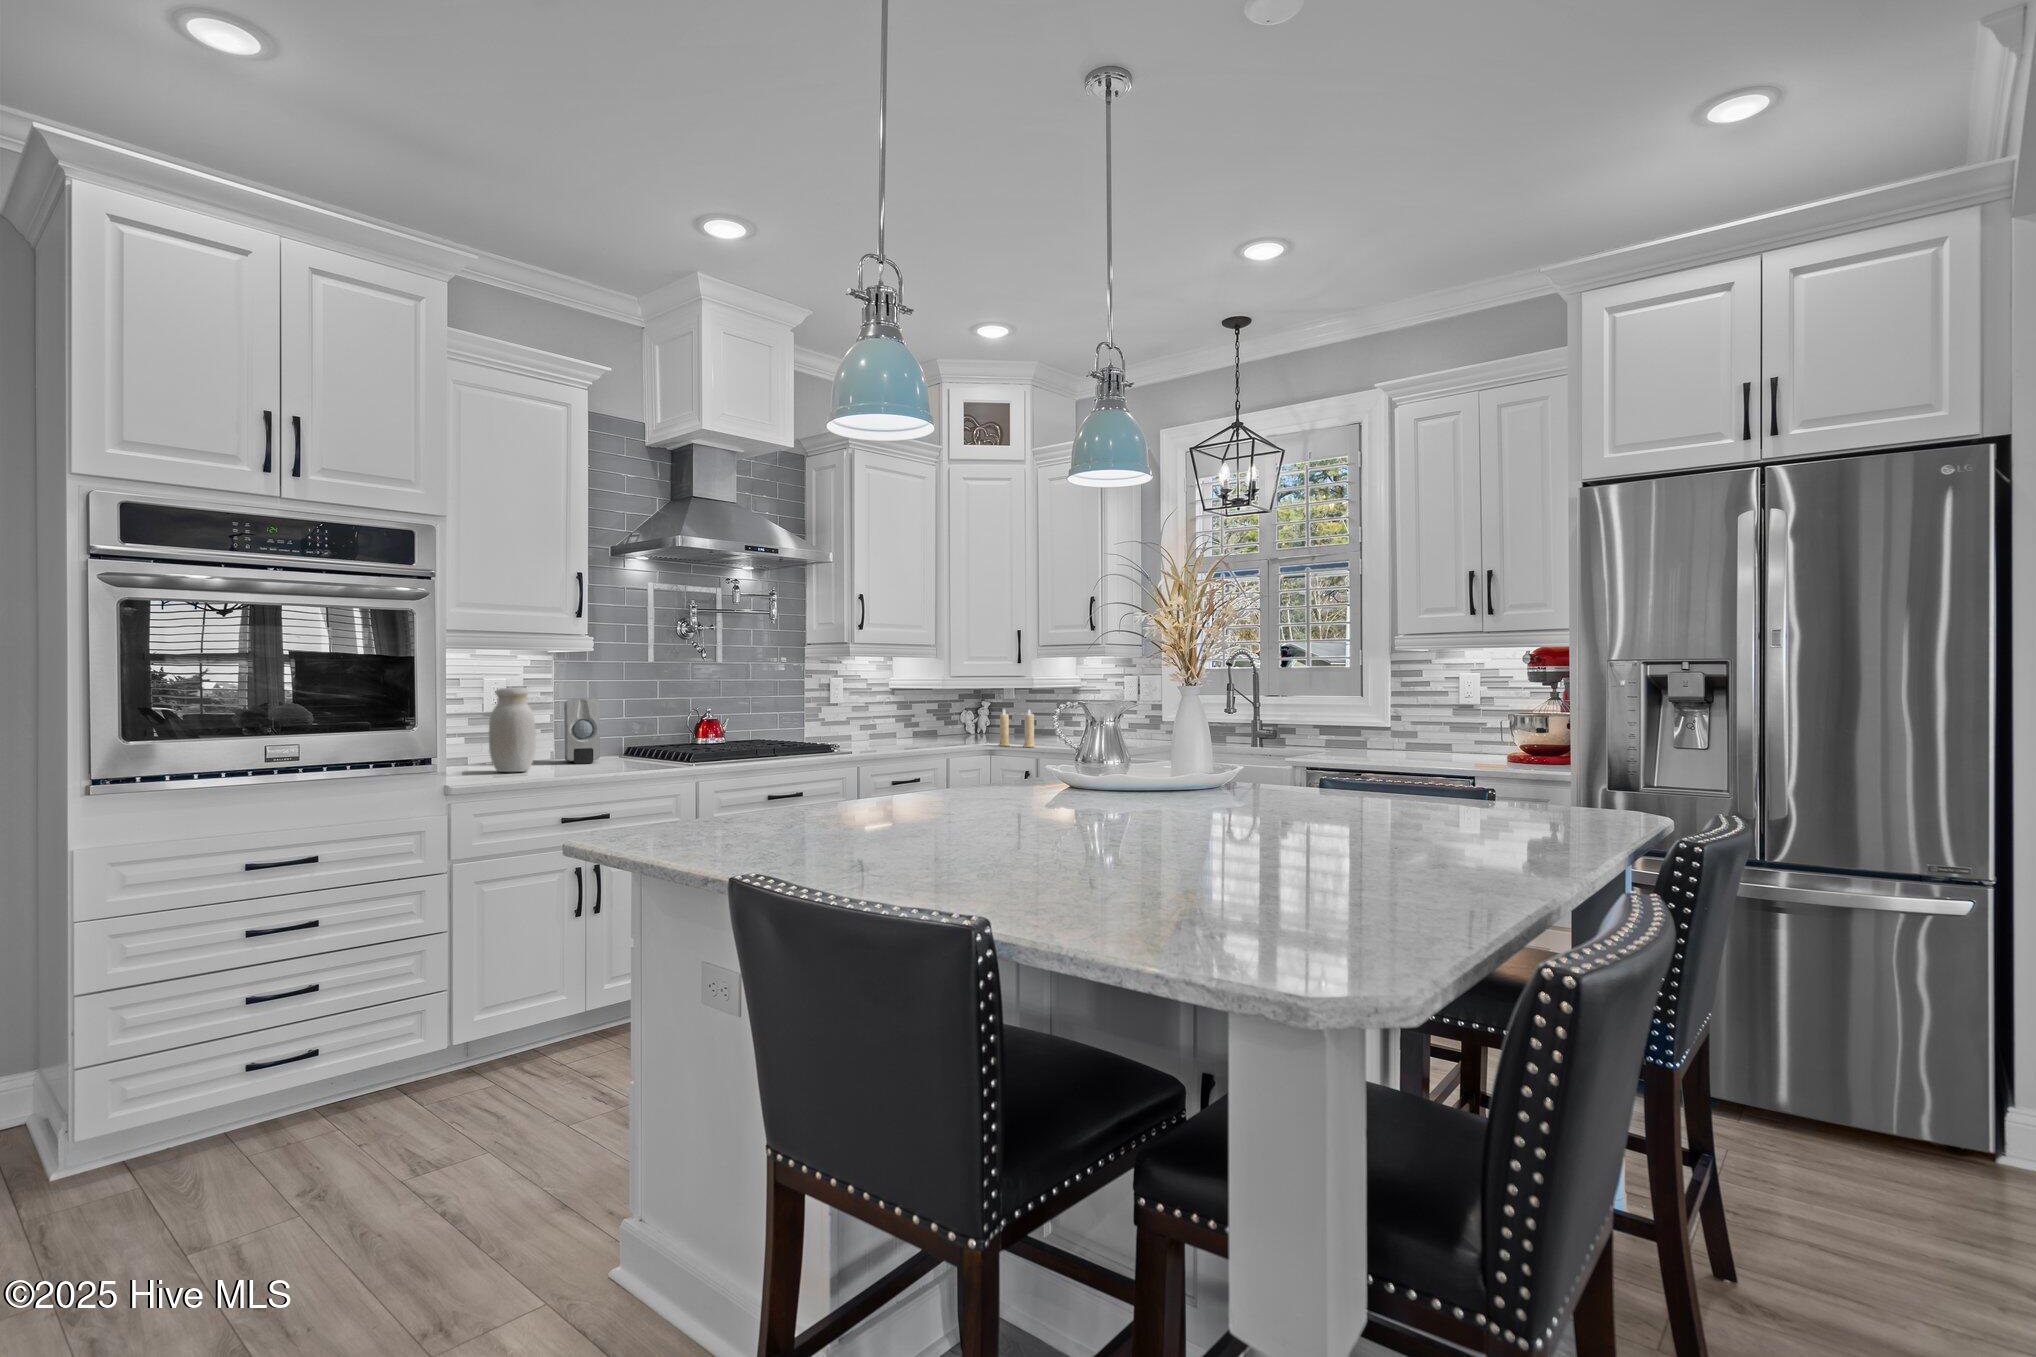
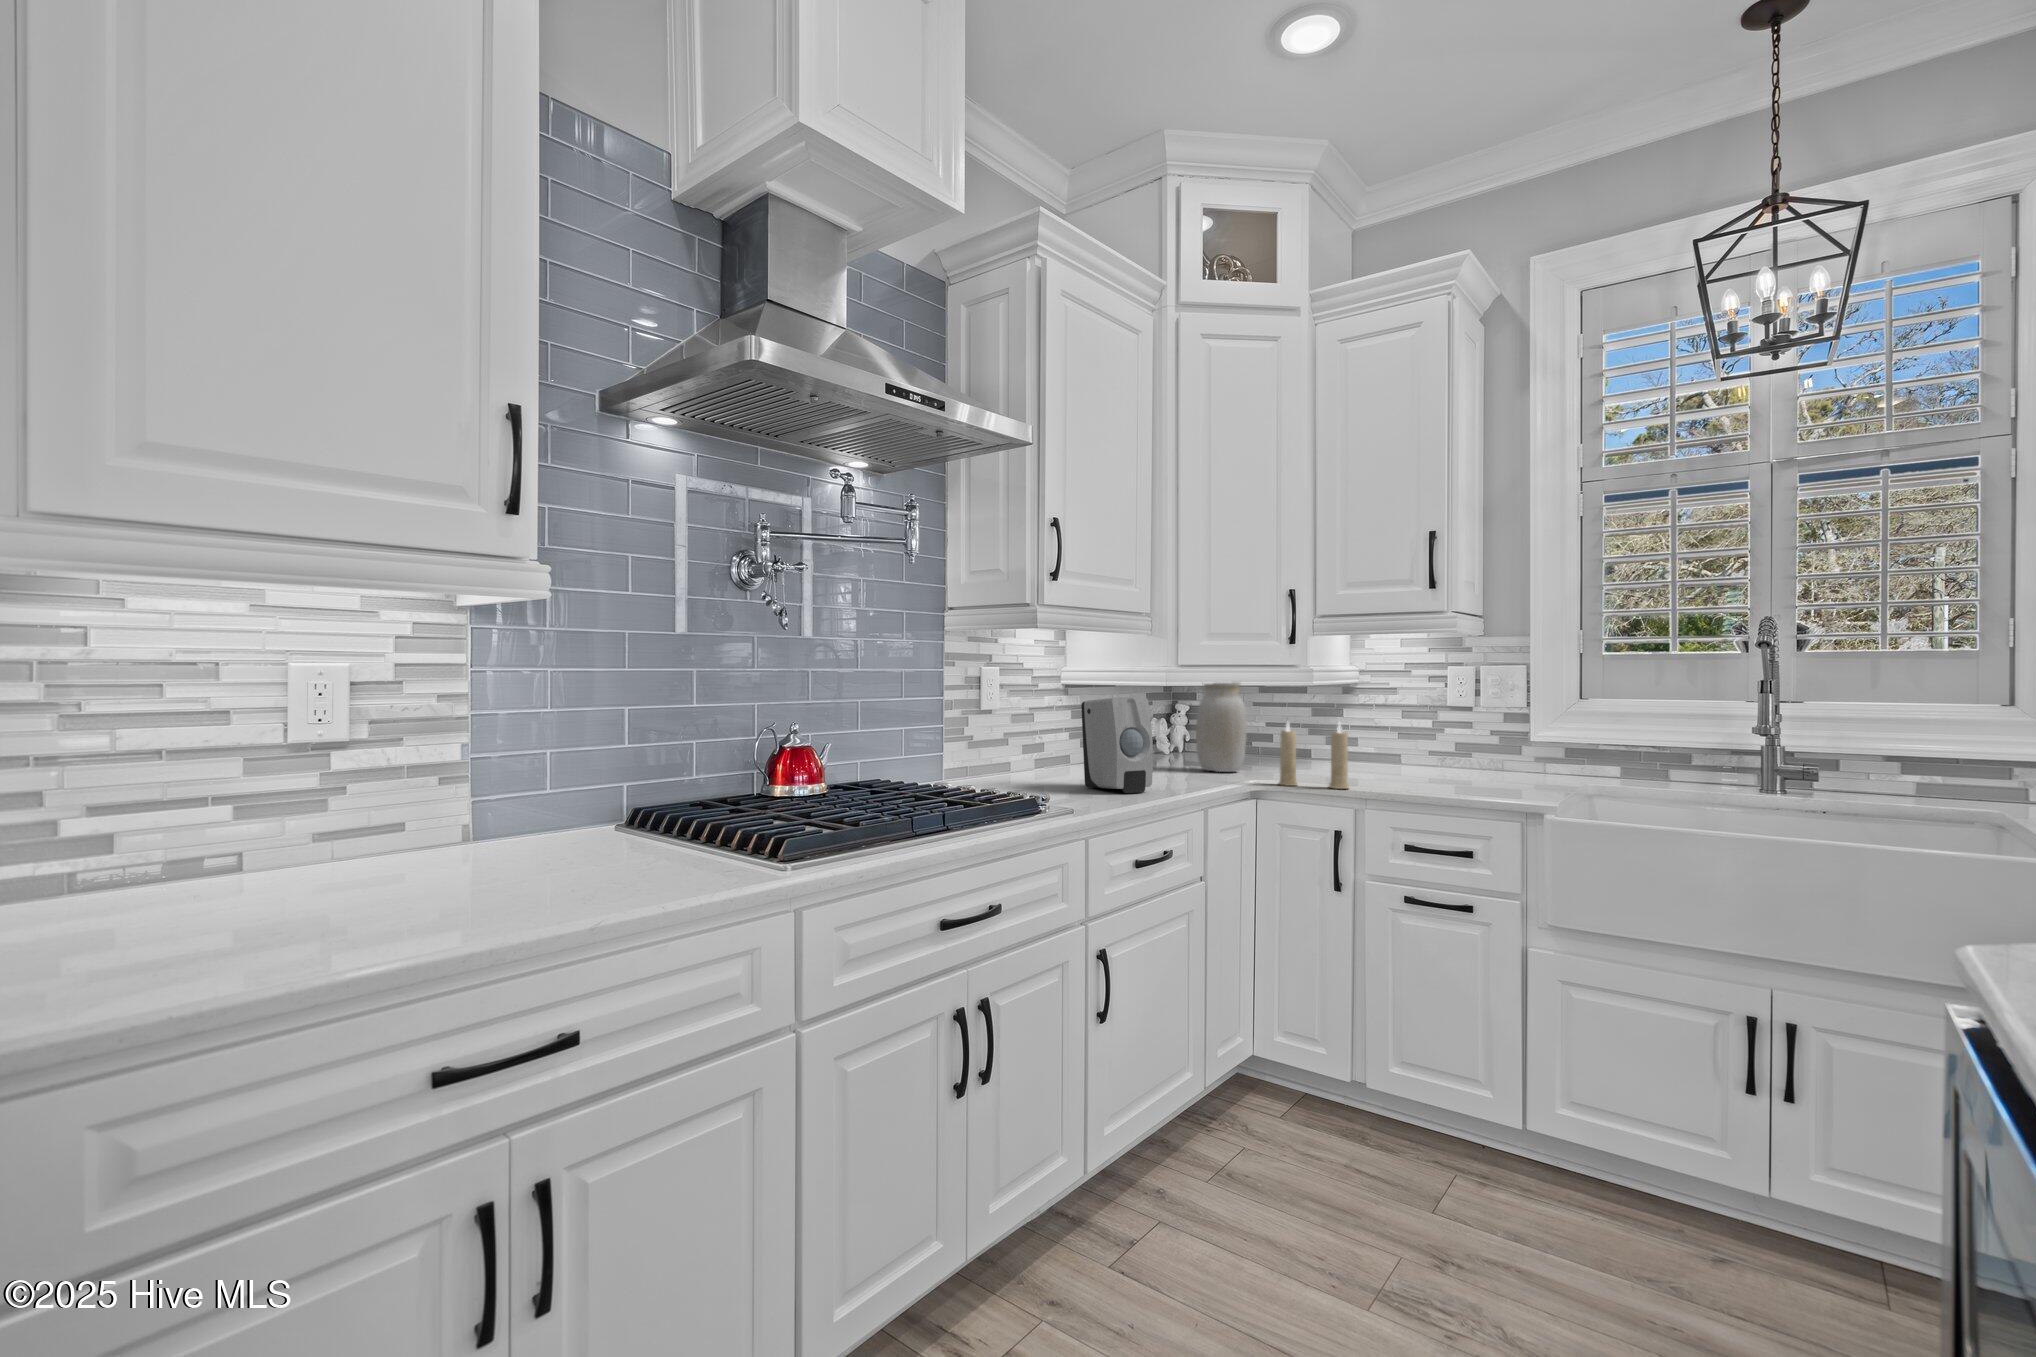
jar: present [489,687,536,772] -> present [1196,682,1247,772]
soap dispenser: present [564,698,600,764] -> present [1081,697,1153,793]

